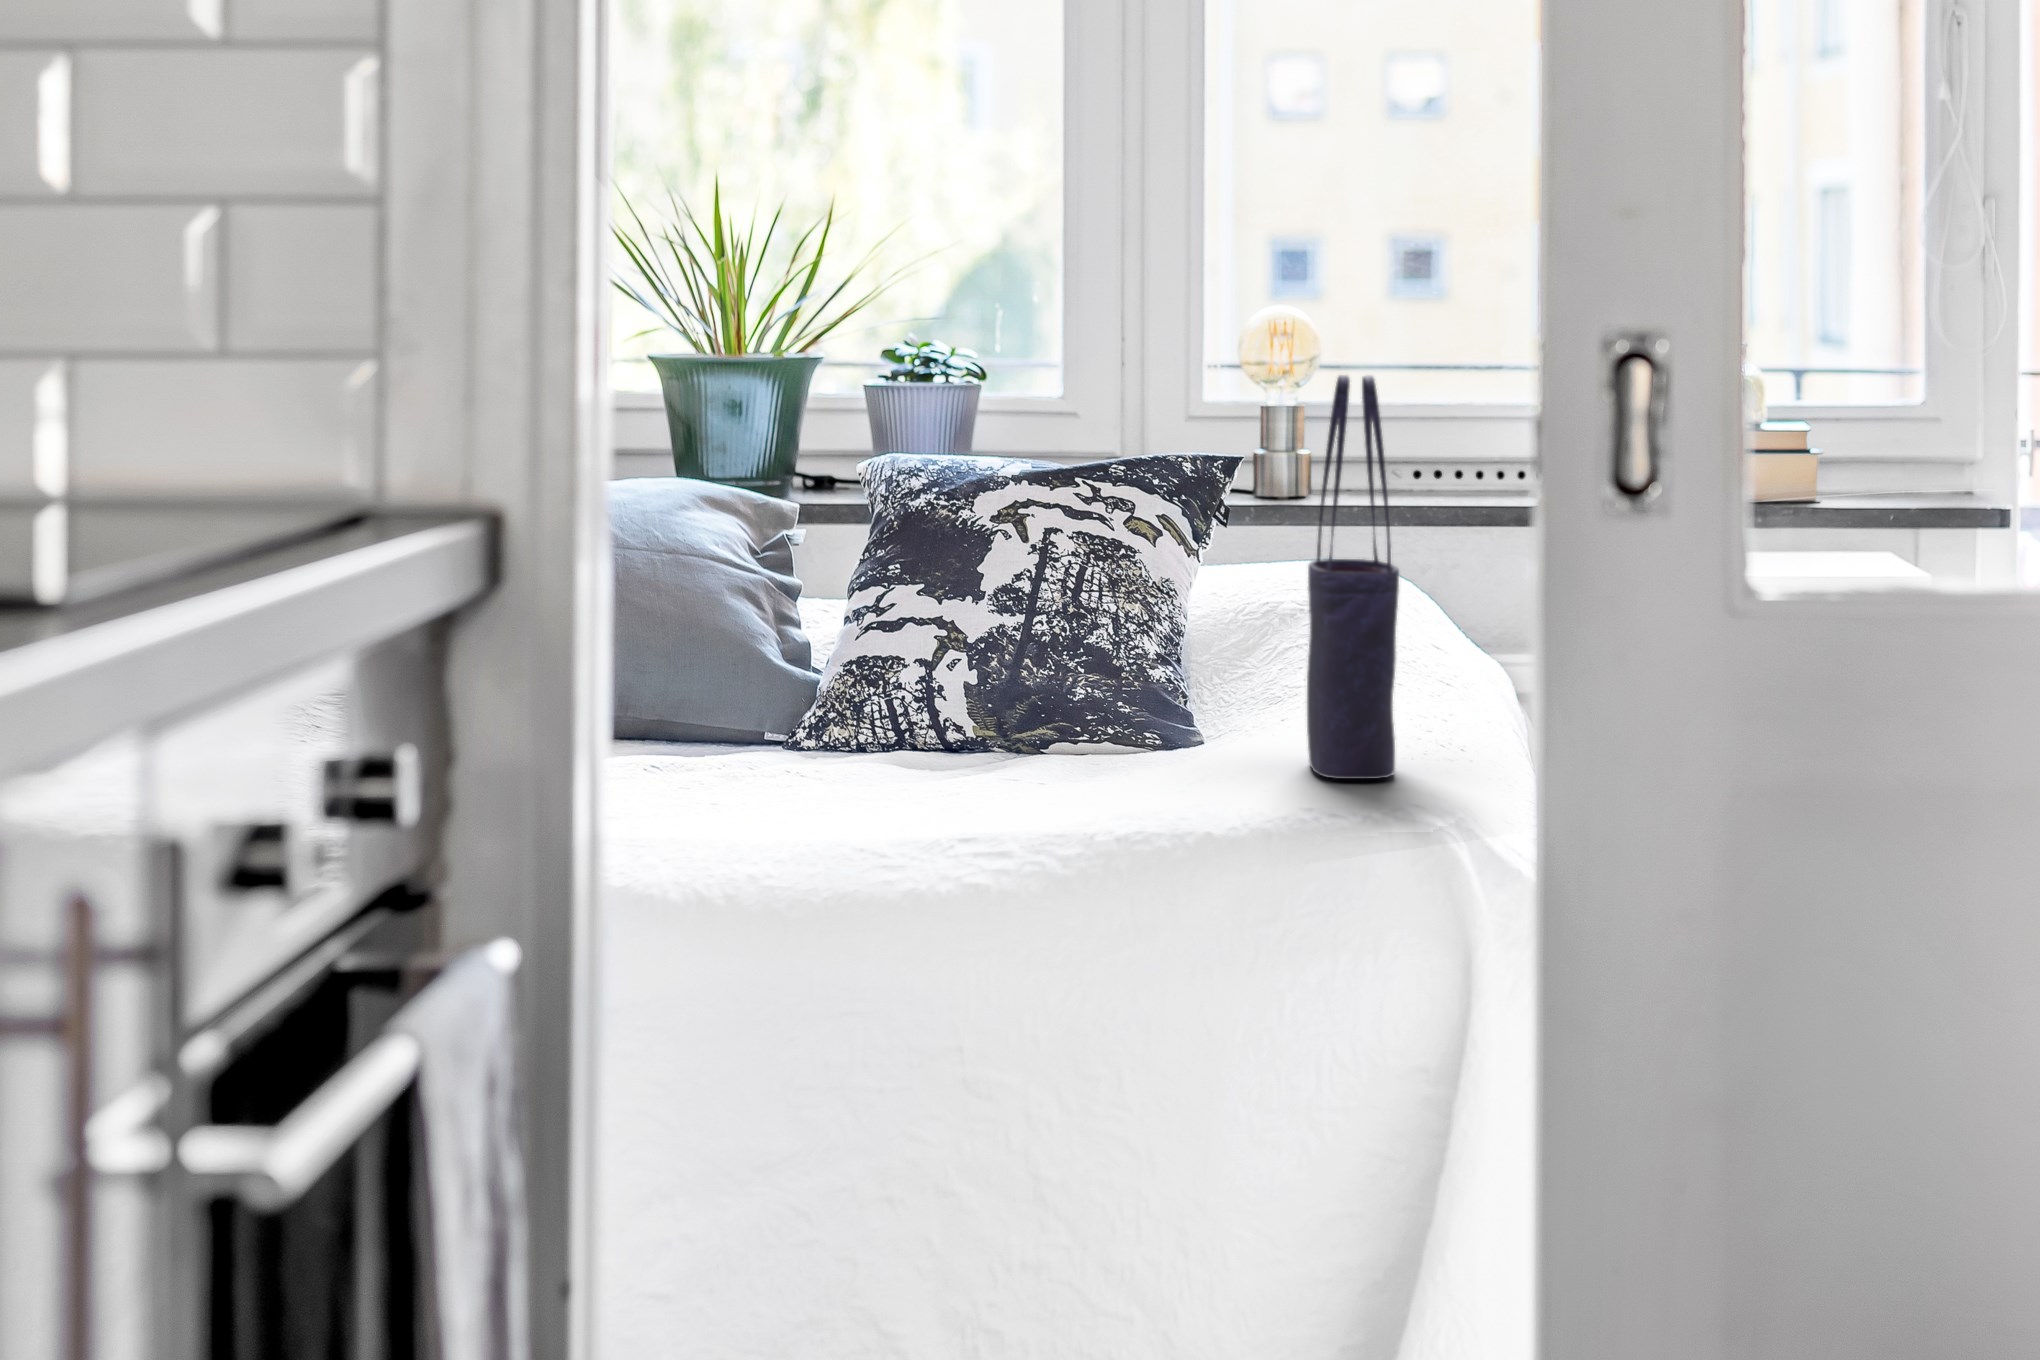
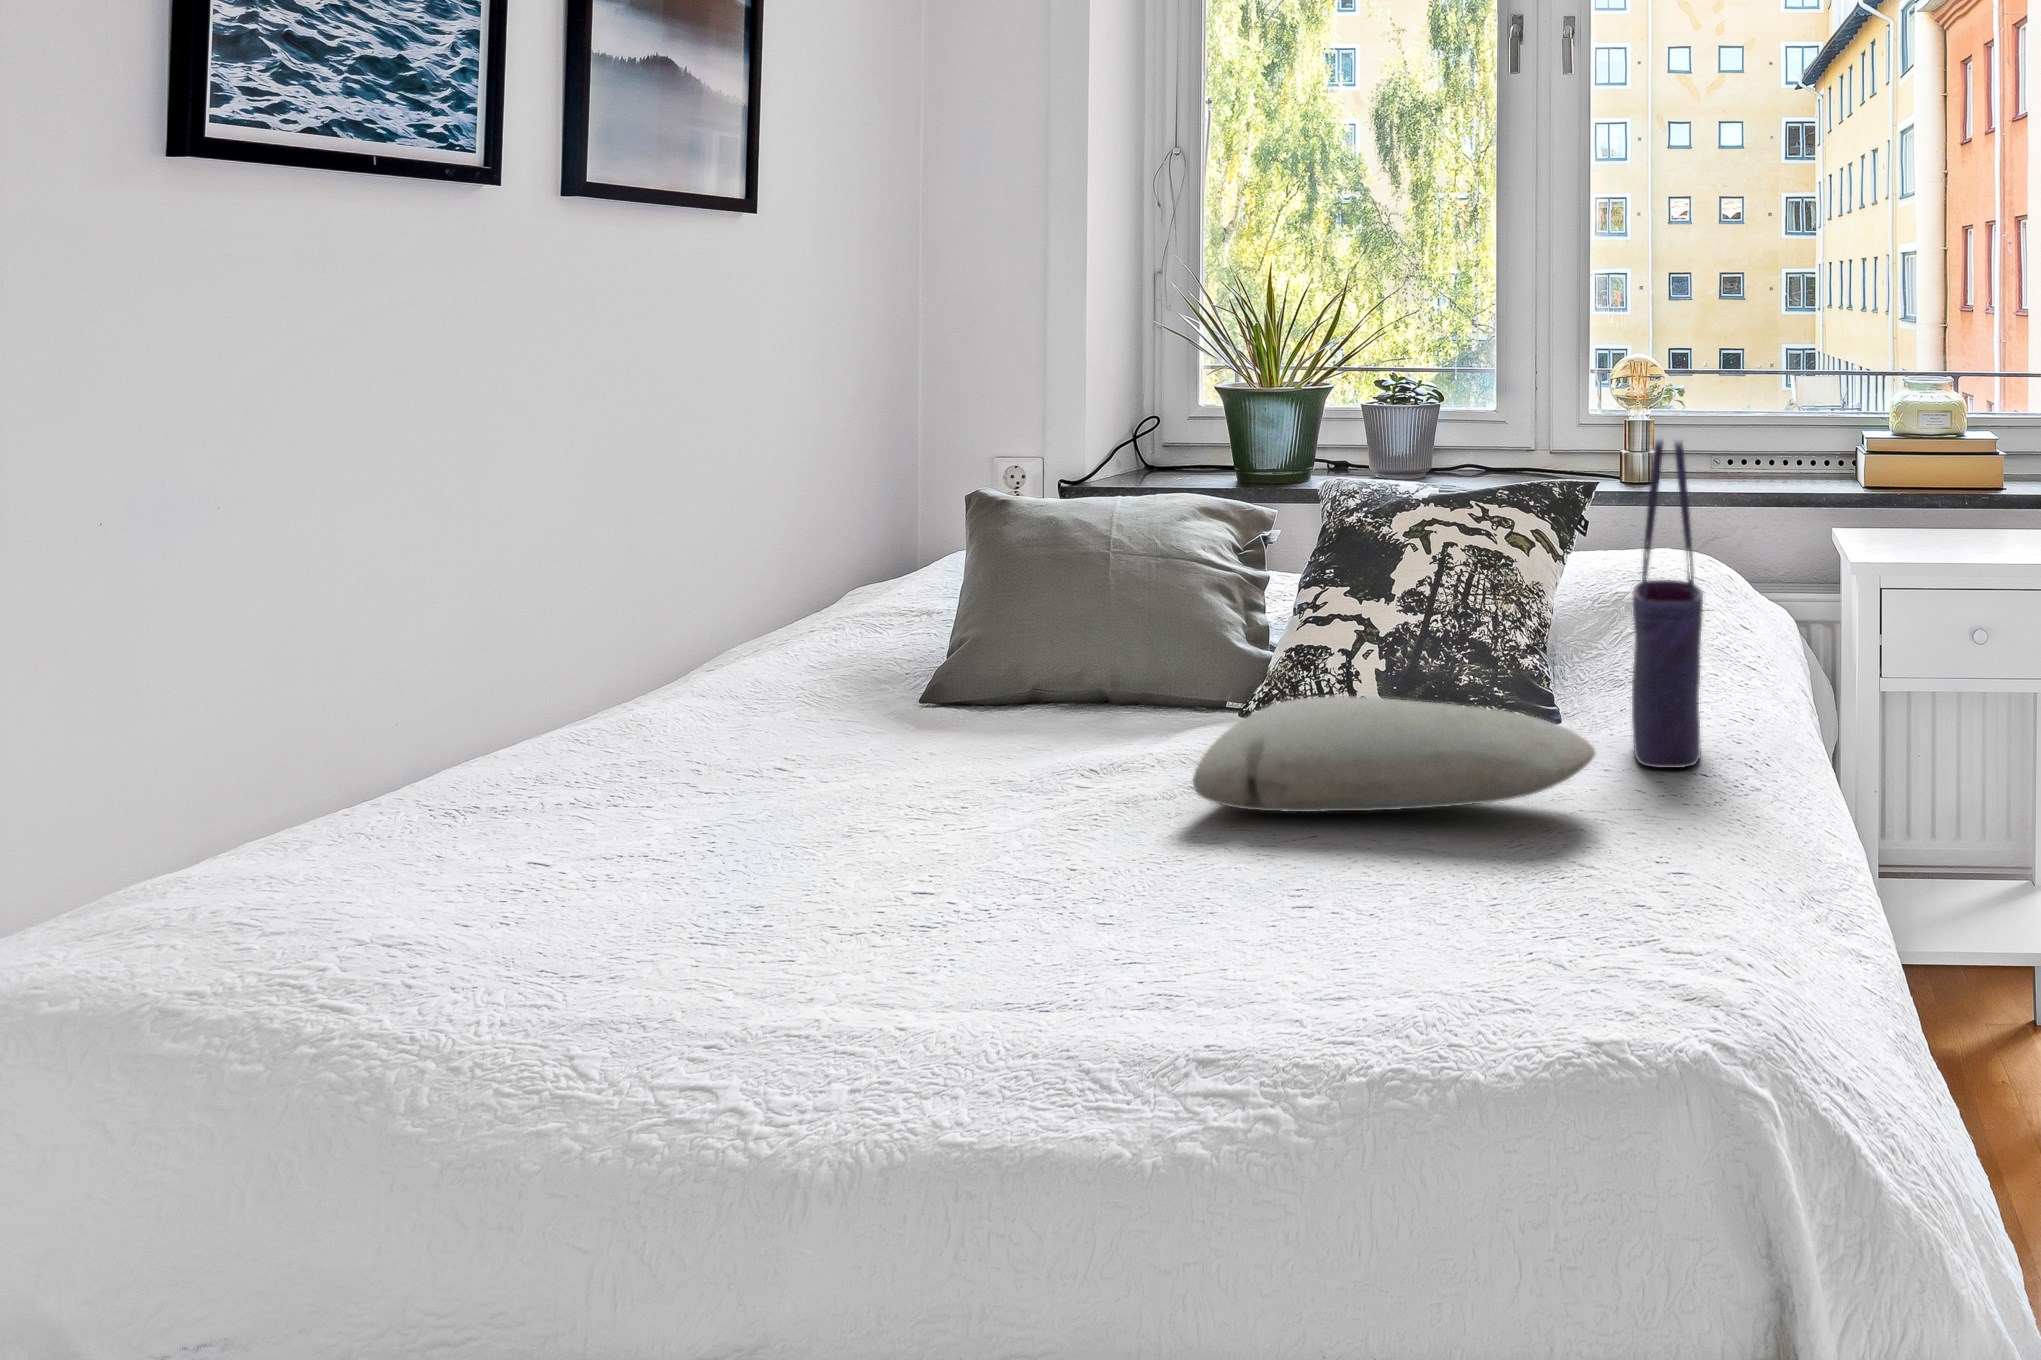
pillow: none [798,683,1286,808] -> present [1193,696,1595,812]

